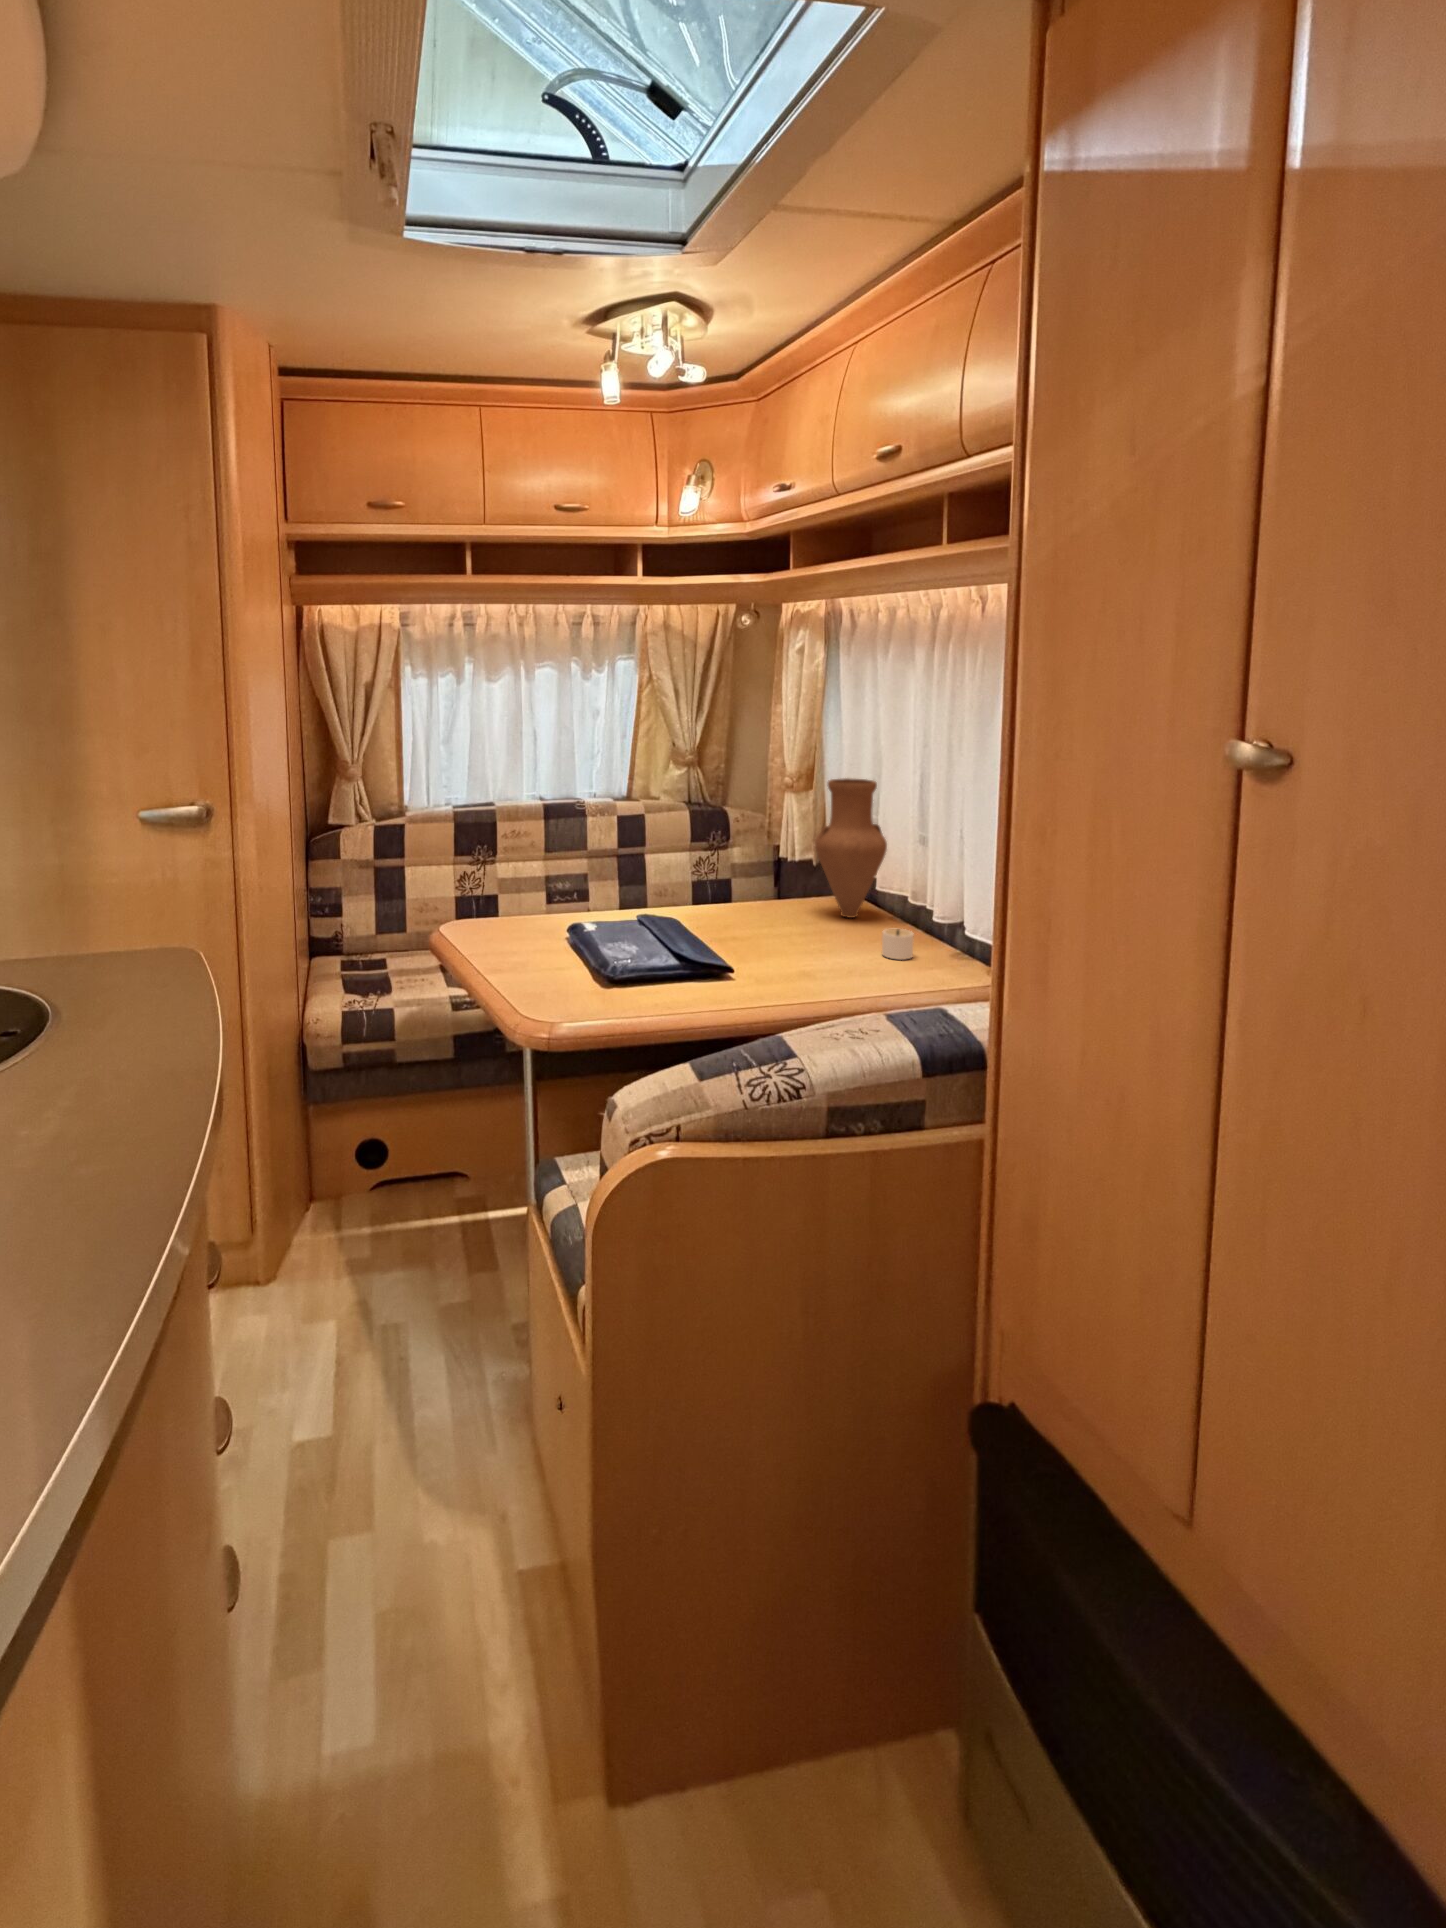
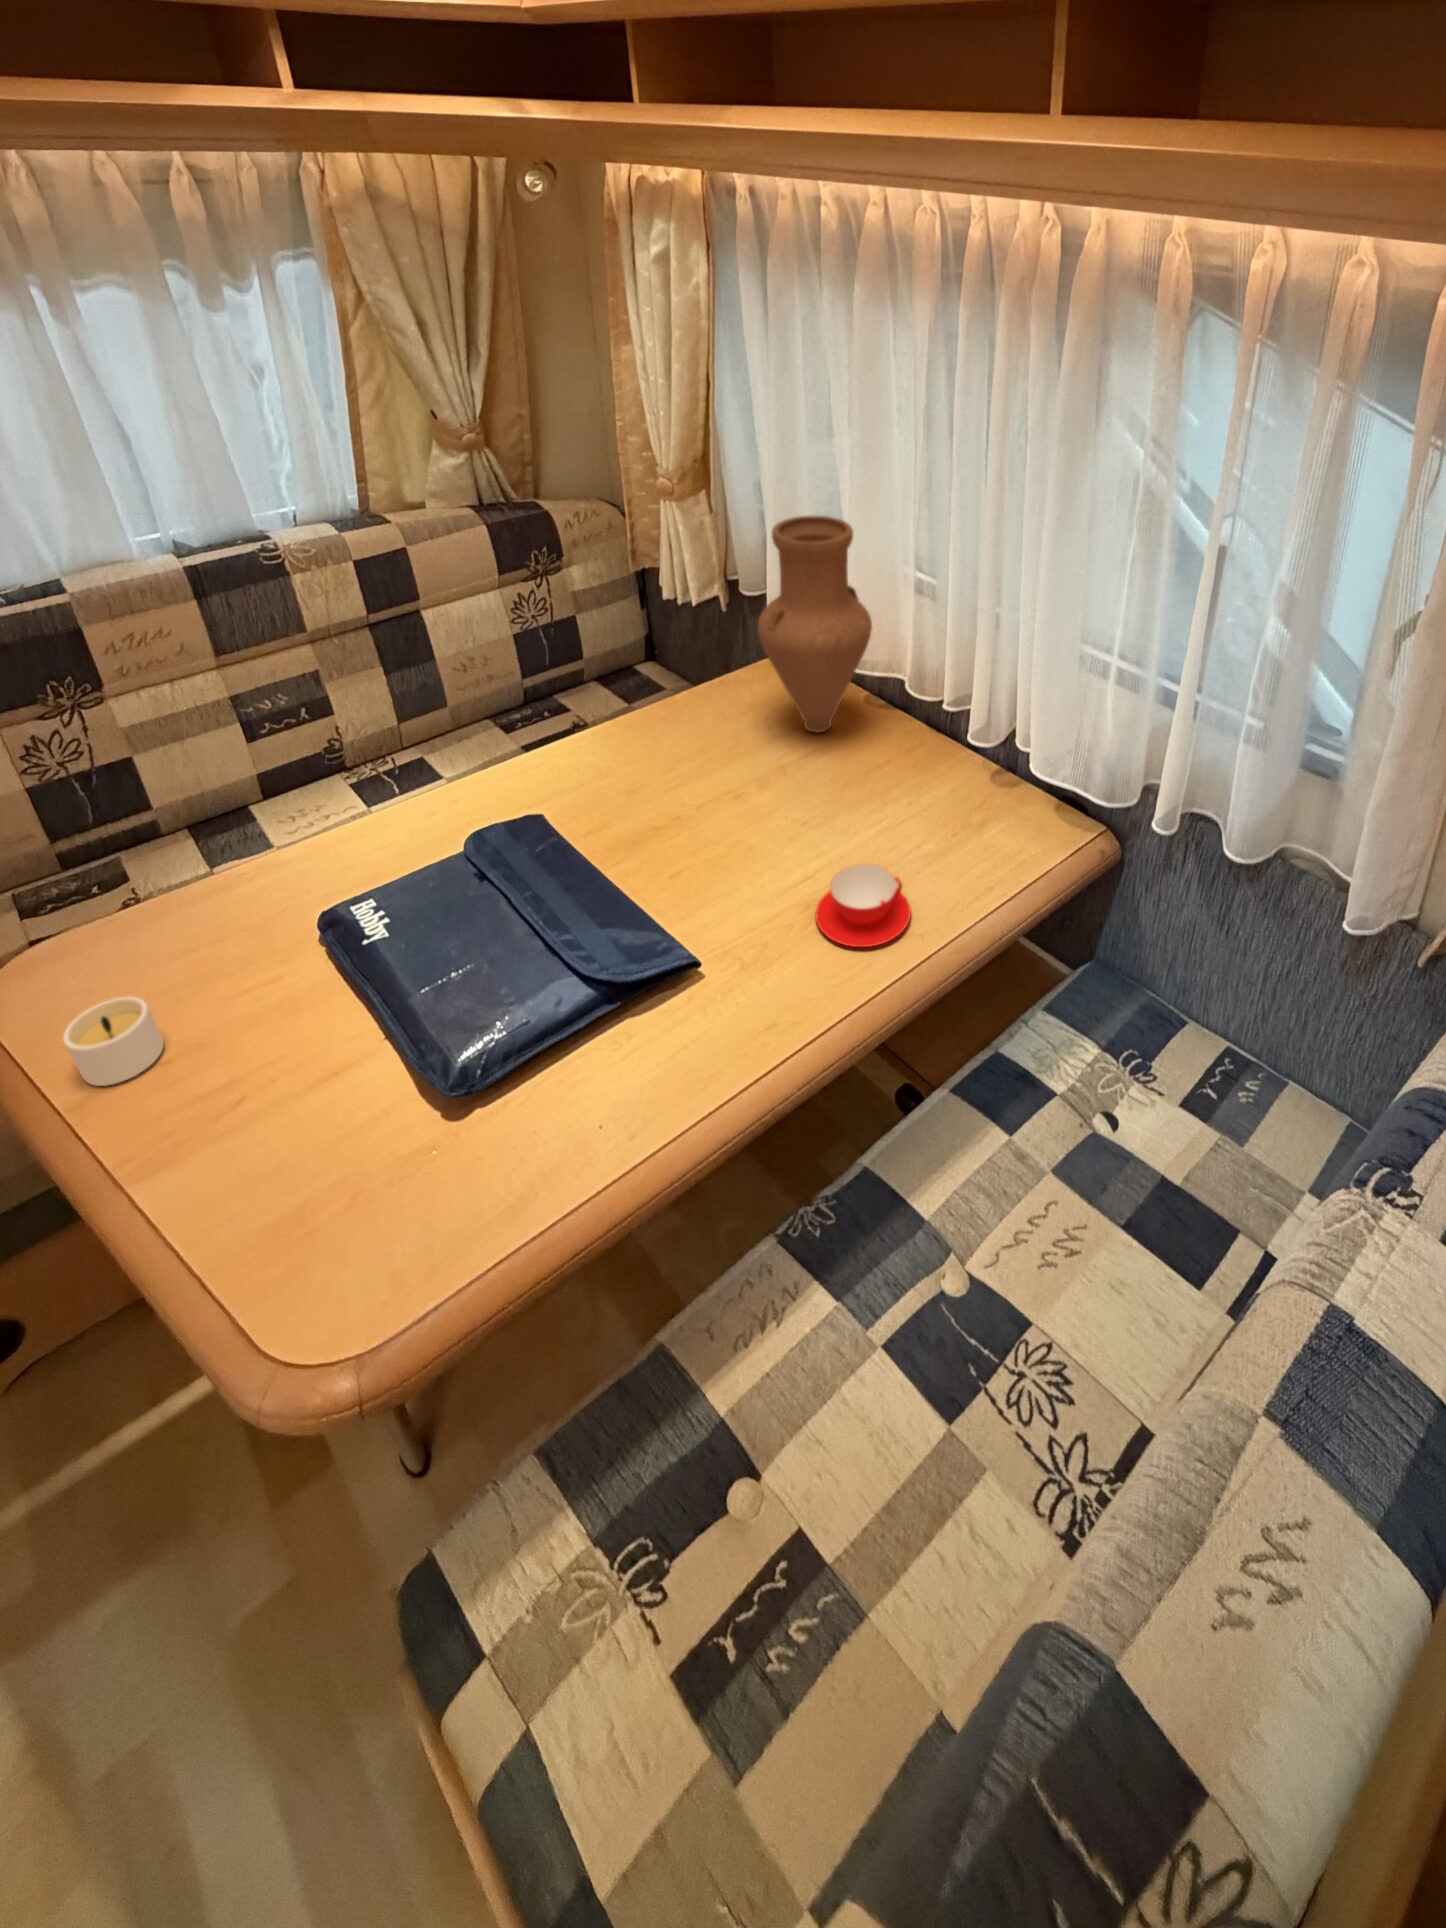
candle: present [882,929,914,960] -> present [63,997,164,1086]
teacup: none [799,938,855,971] -> present [815,864,911,947]

